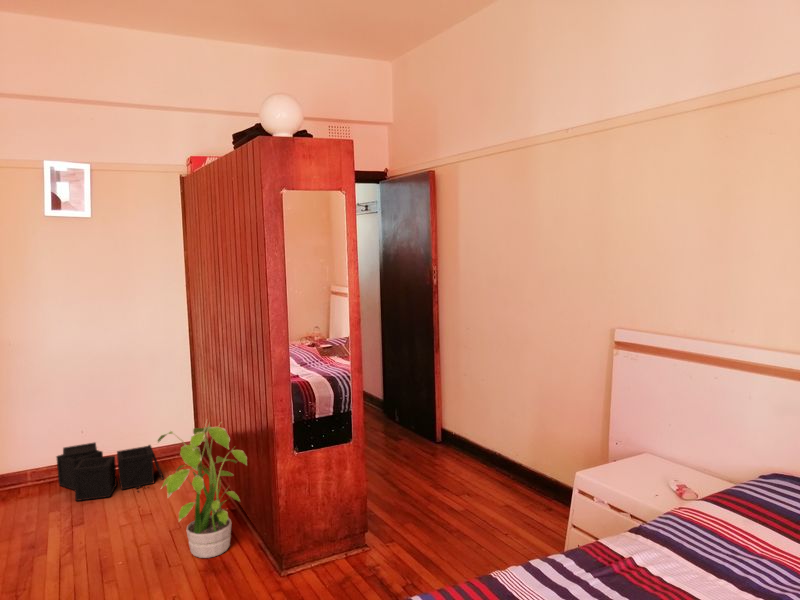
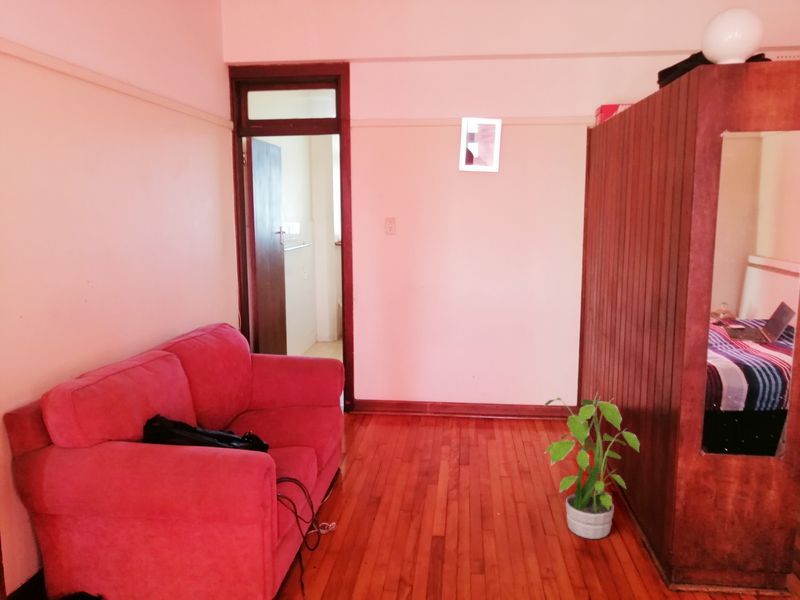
storage bin: present [57,443,163,501] -> none [452,389,544,447]

